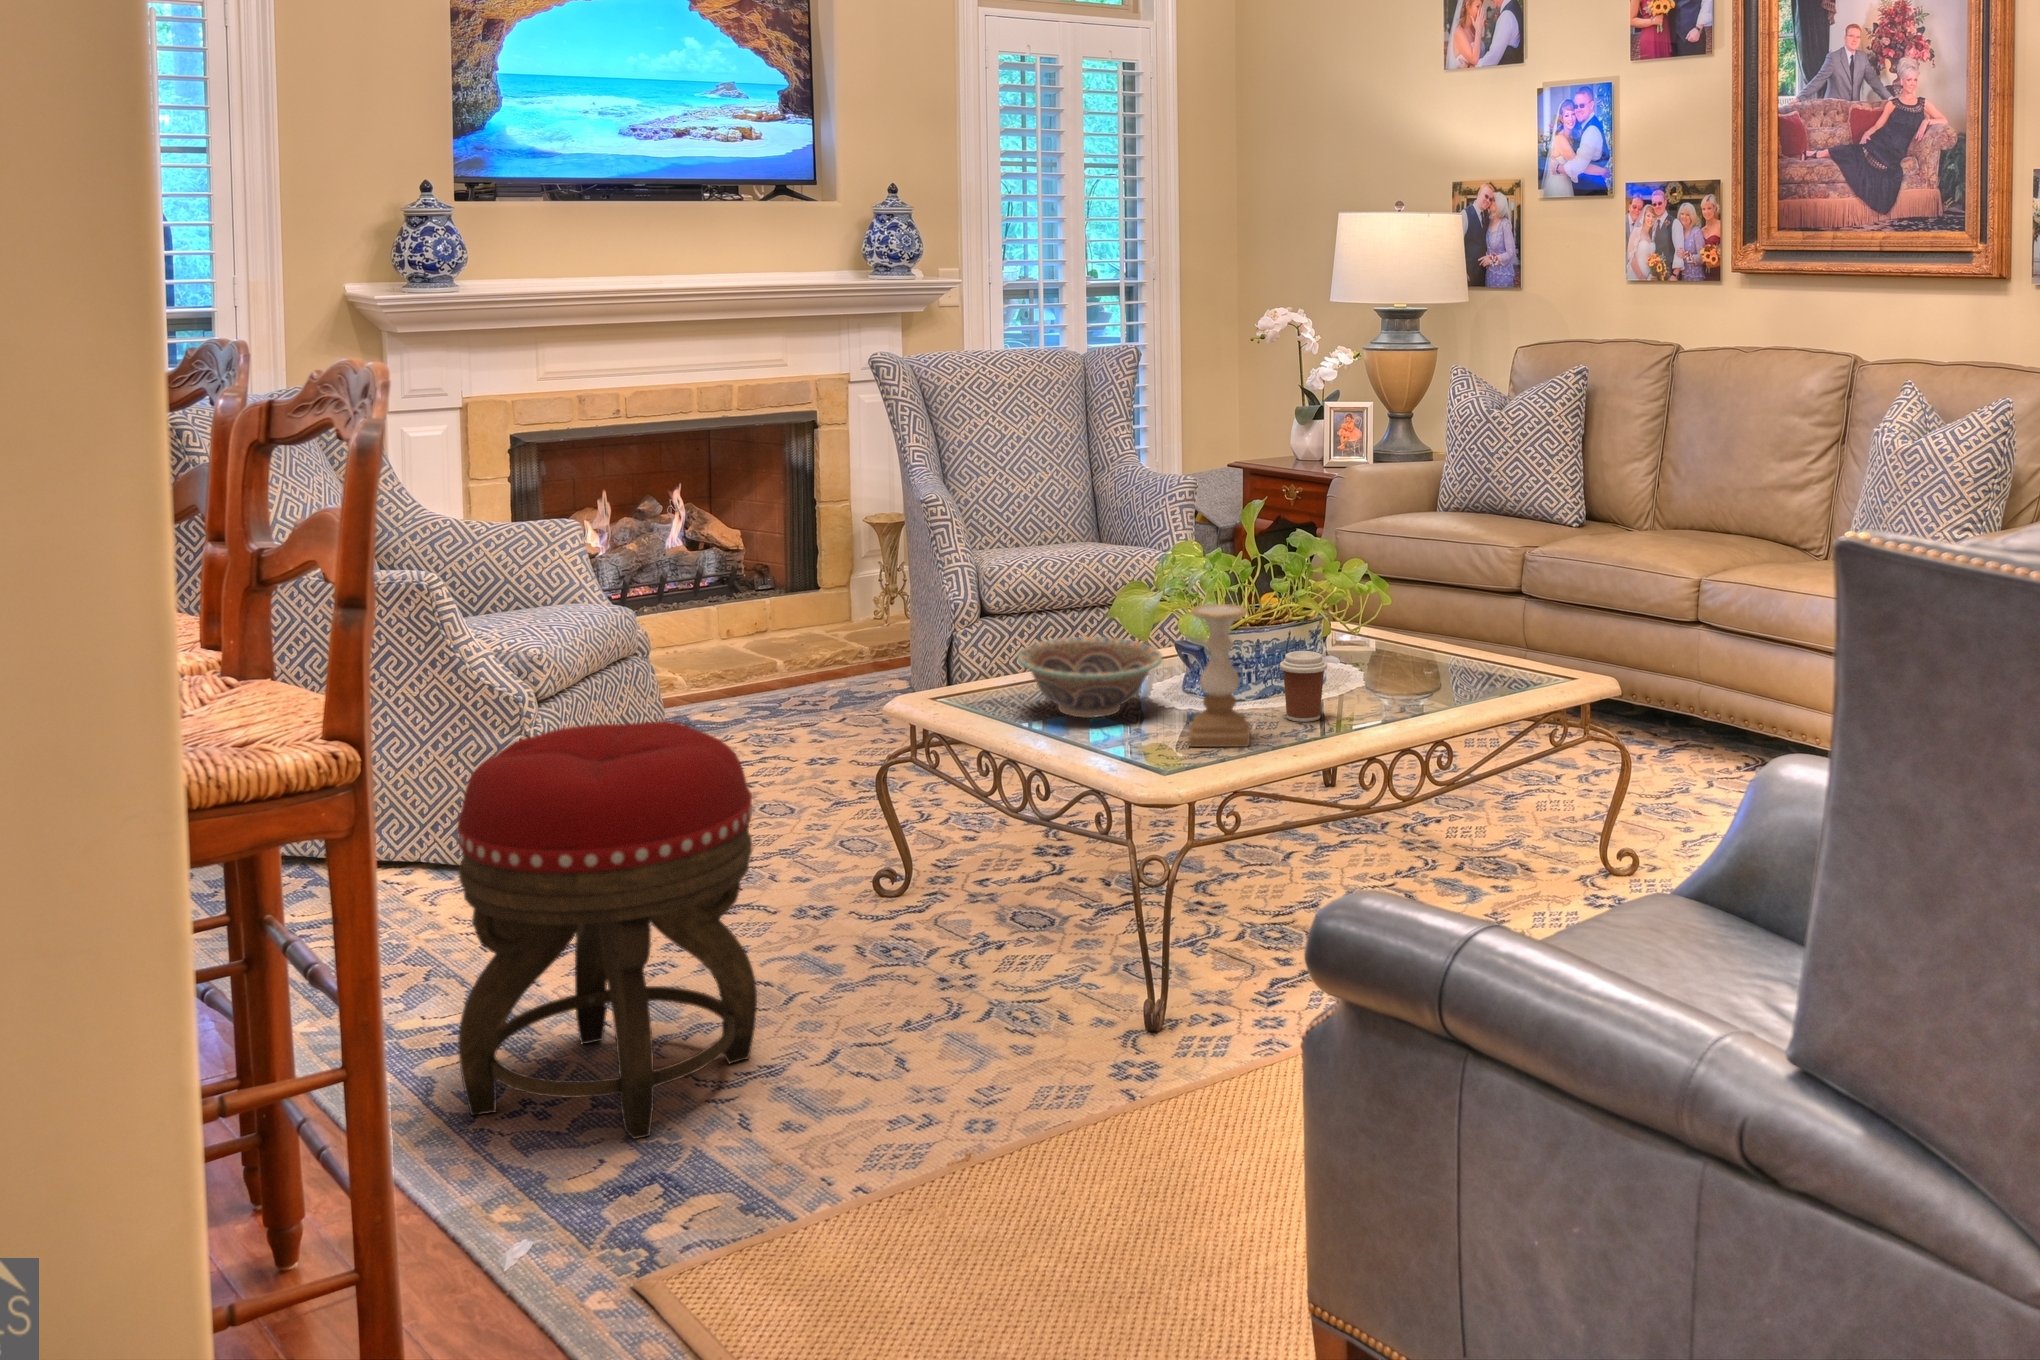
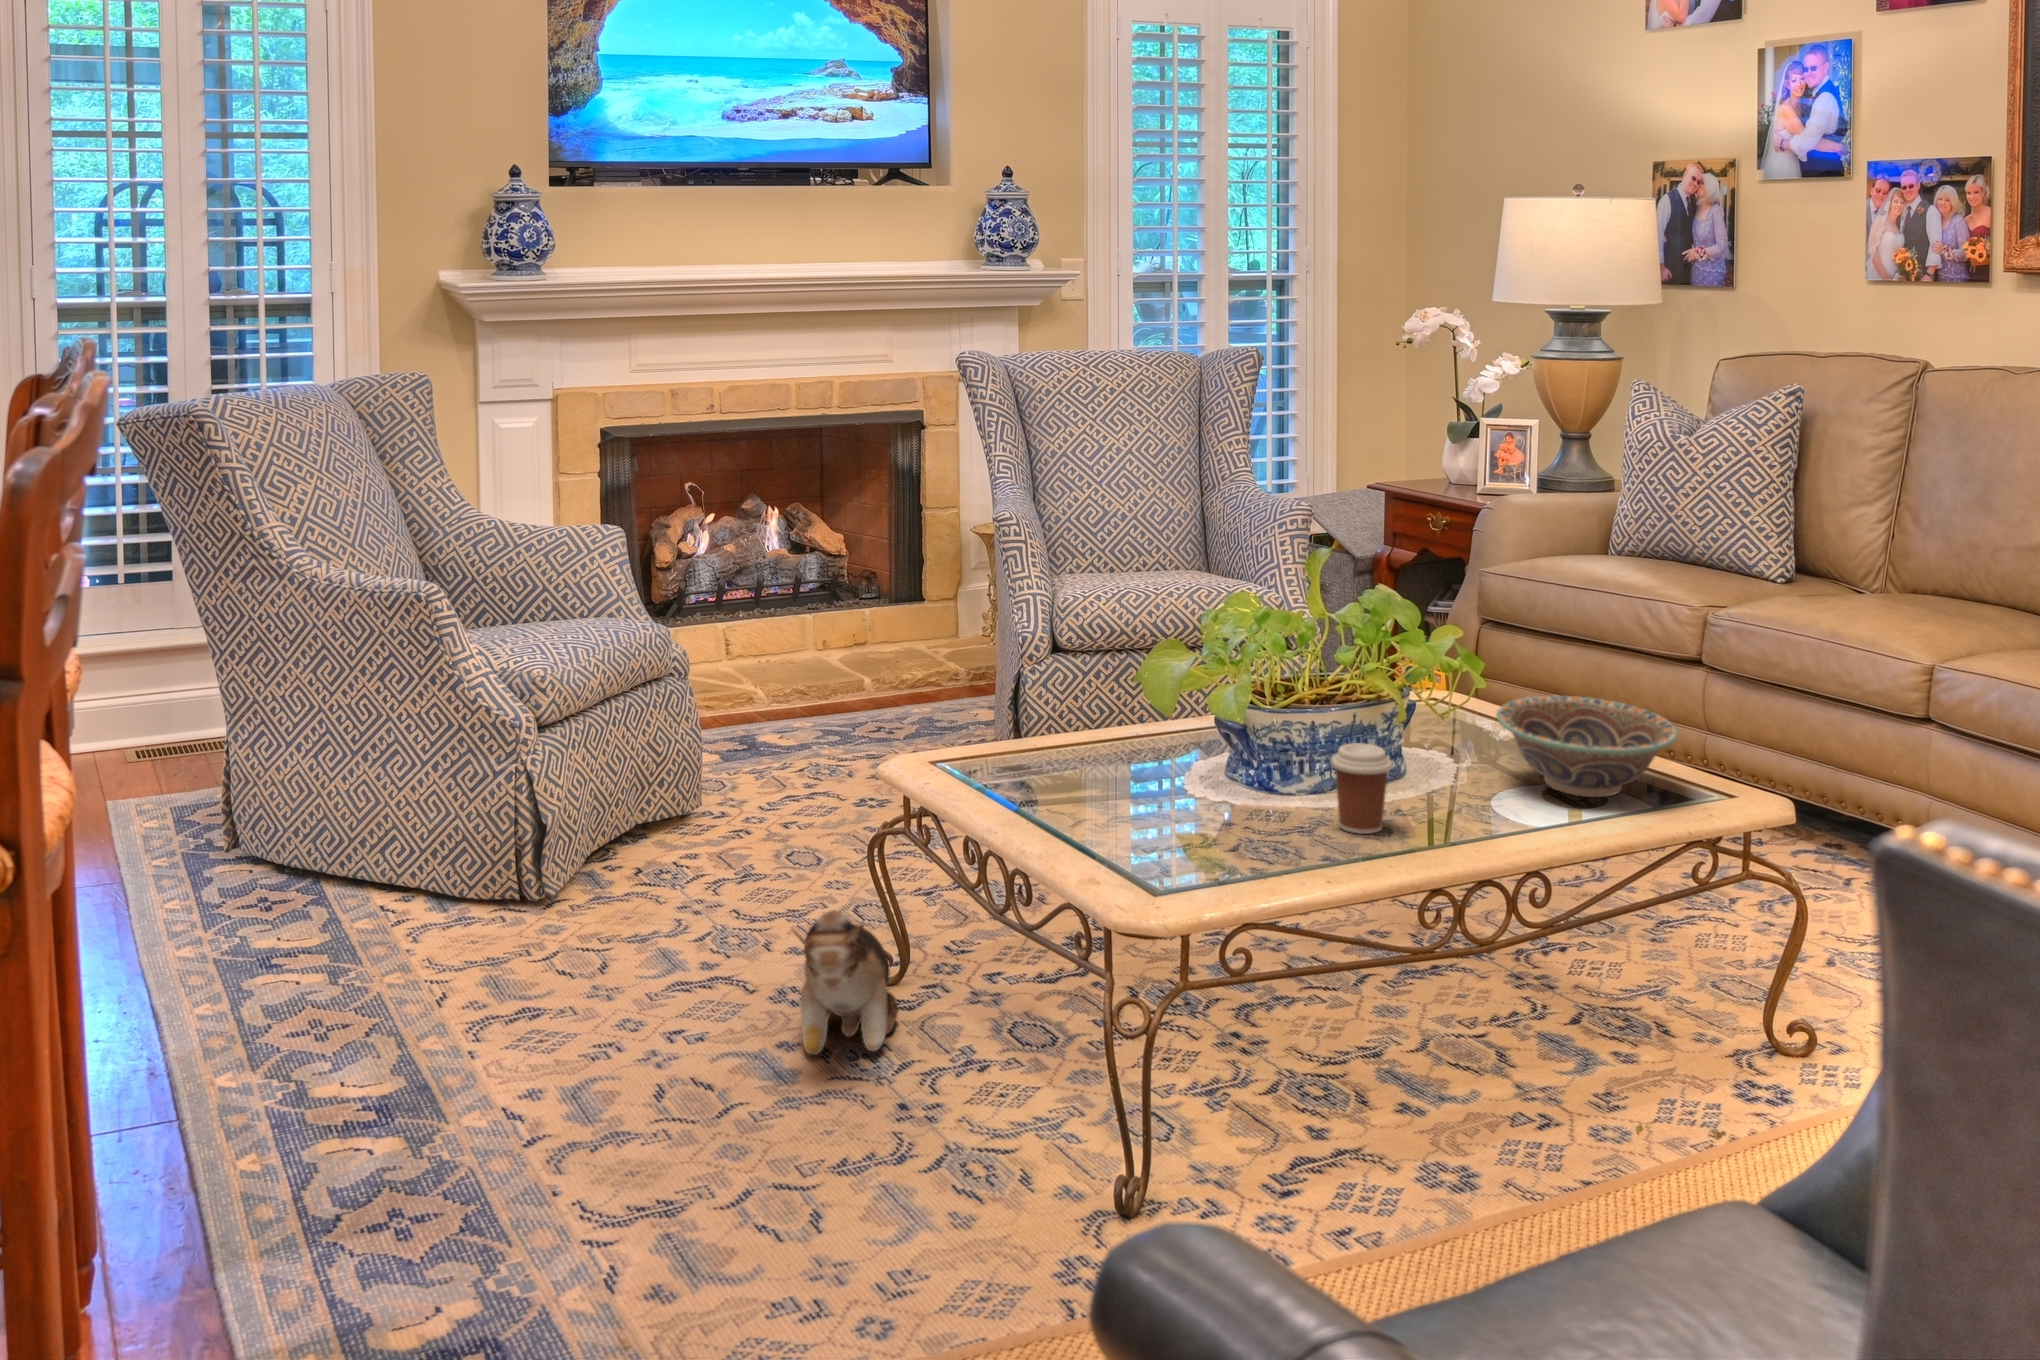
candle holder: present [1189,604,1250,747] -> none [1202,681,1285,865]
decorative bowl: present [1017,637,1163,718] -> present [1497,696,1678,797]
footstool: present [458,721,757,1139] -> none [322,782,662,1286]
plush toy: none [835,825,914,953] -> present [794,910,898,1055]

